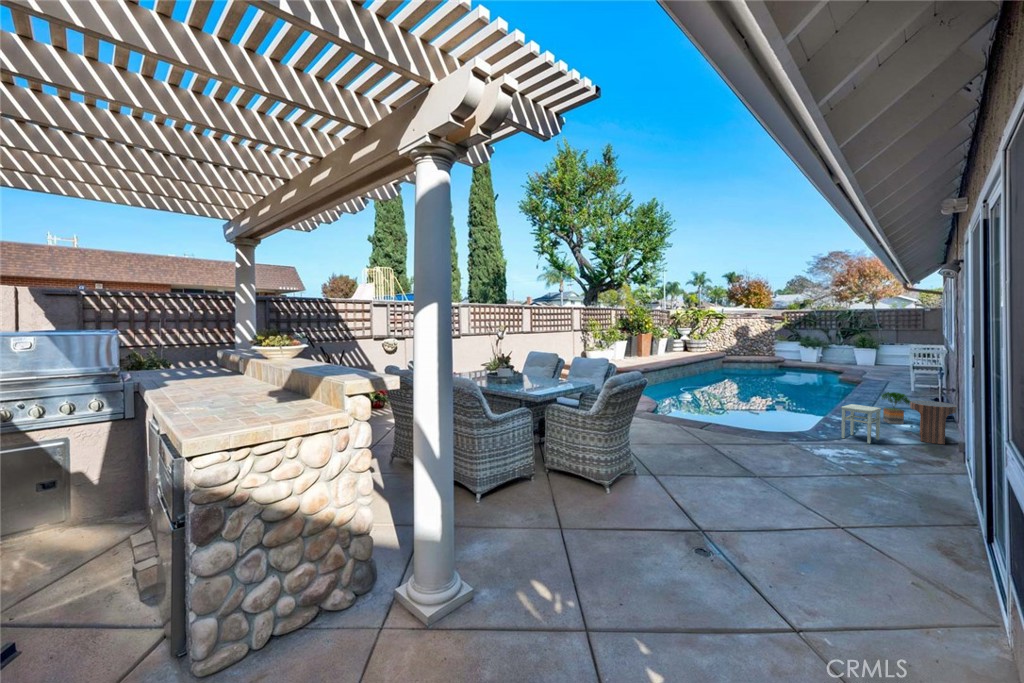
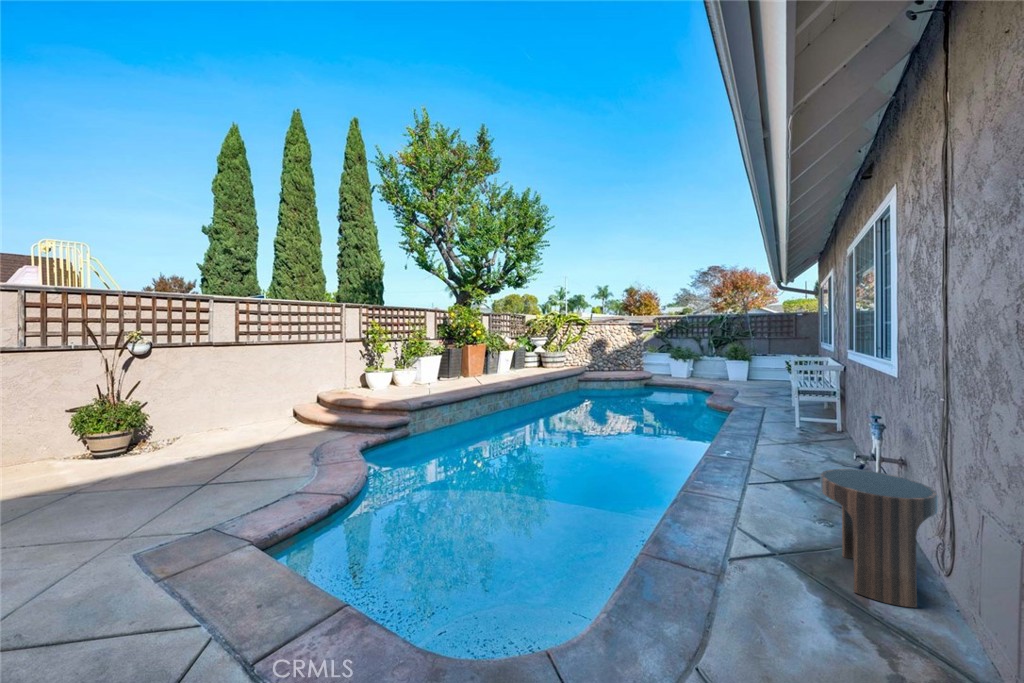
potted tree: present [881,392,910,424] -> none [754,437,814,510]
stool: present [841,404,881,444] -> none [660,485,757,623]

